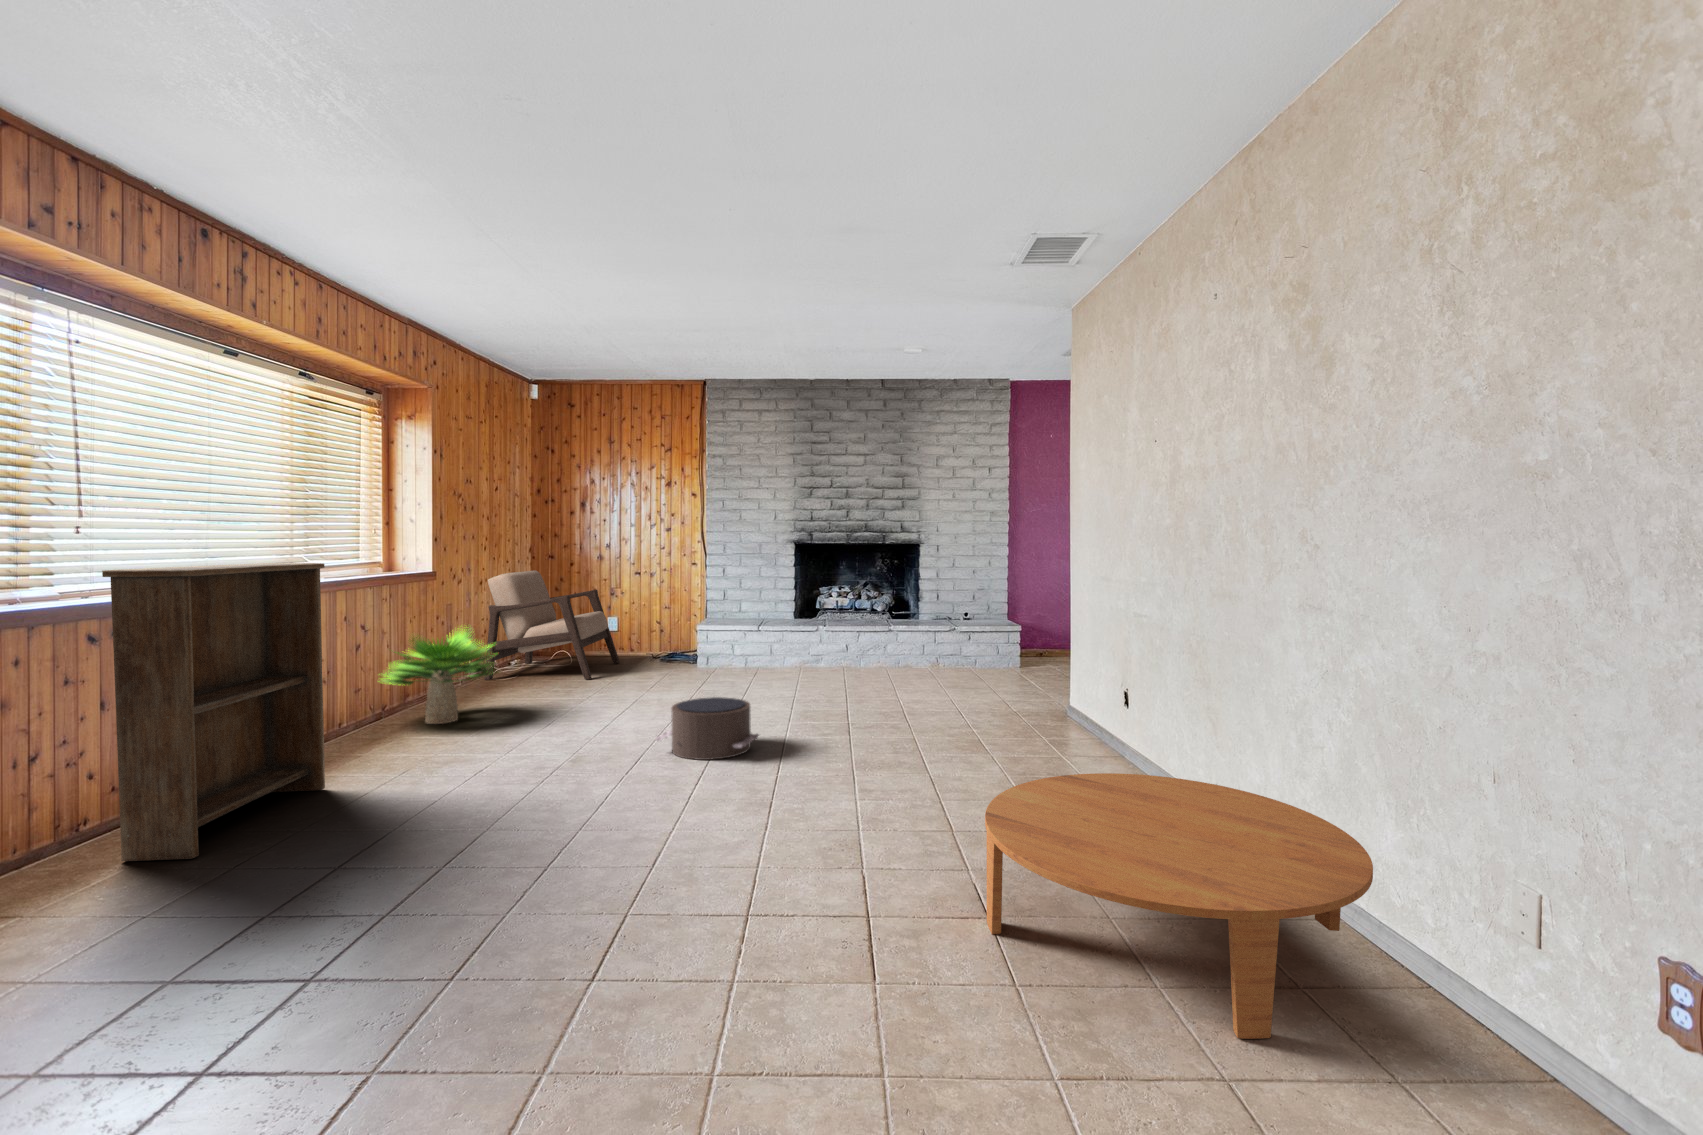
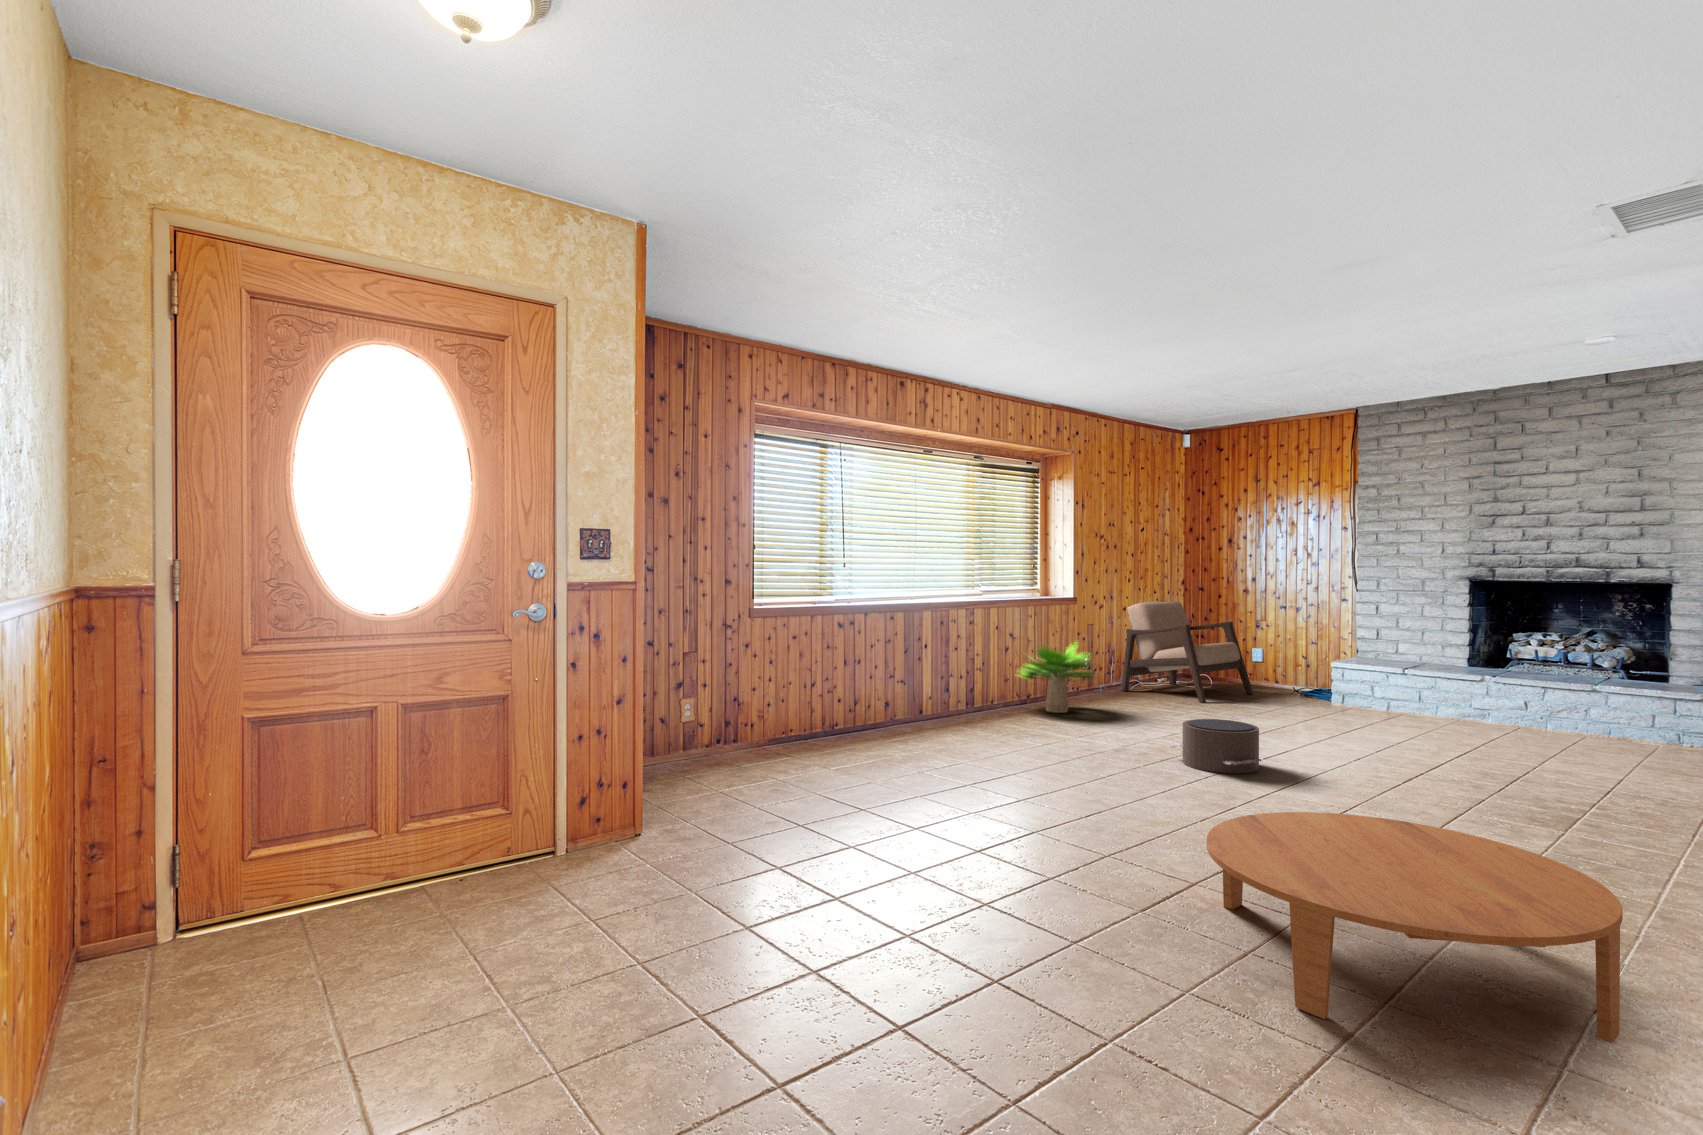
bookshelf: present [102,563,325,861] -> none [847,589,956,746]

